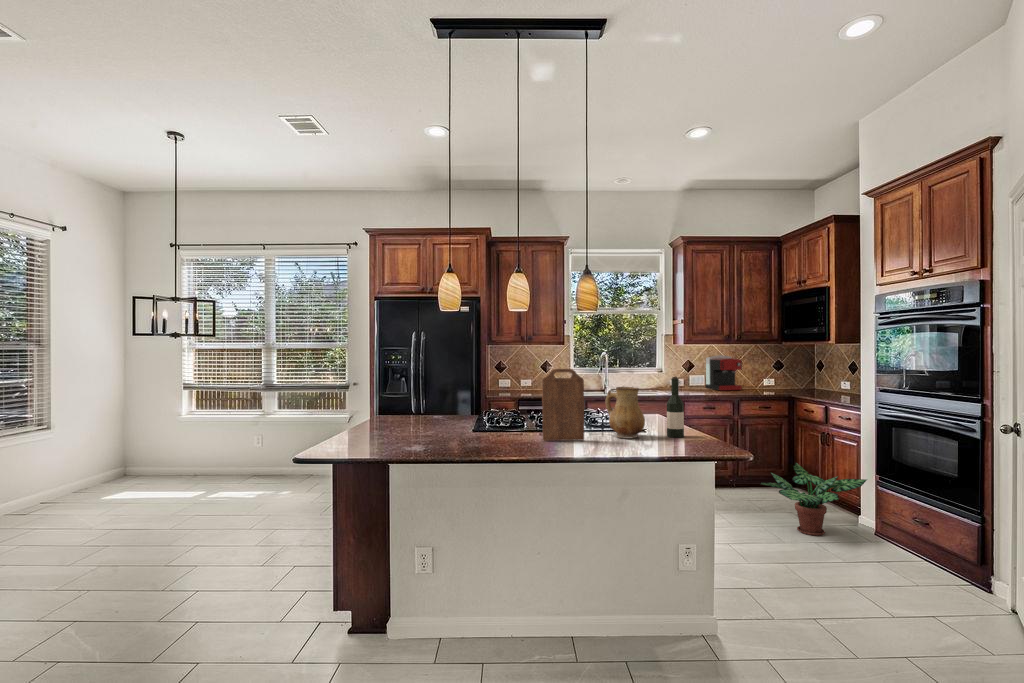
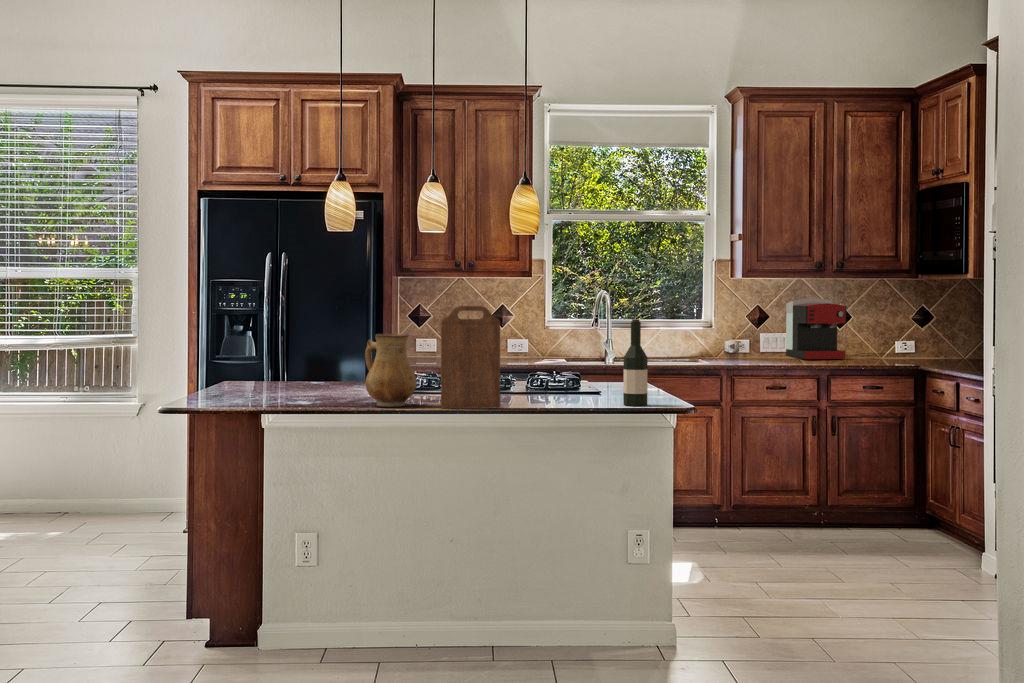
ceramic pitcher: present [606,387,645,438] -> present [365,334,416,407]
potted plant: present [760,463,867,536] -> none [833,466,987,580]

